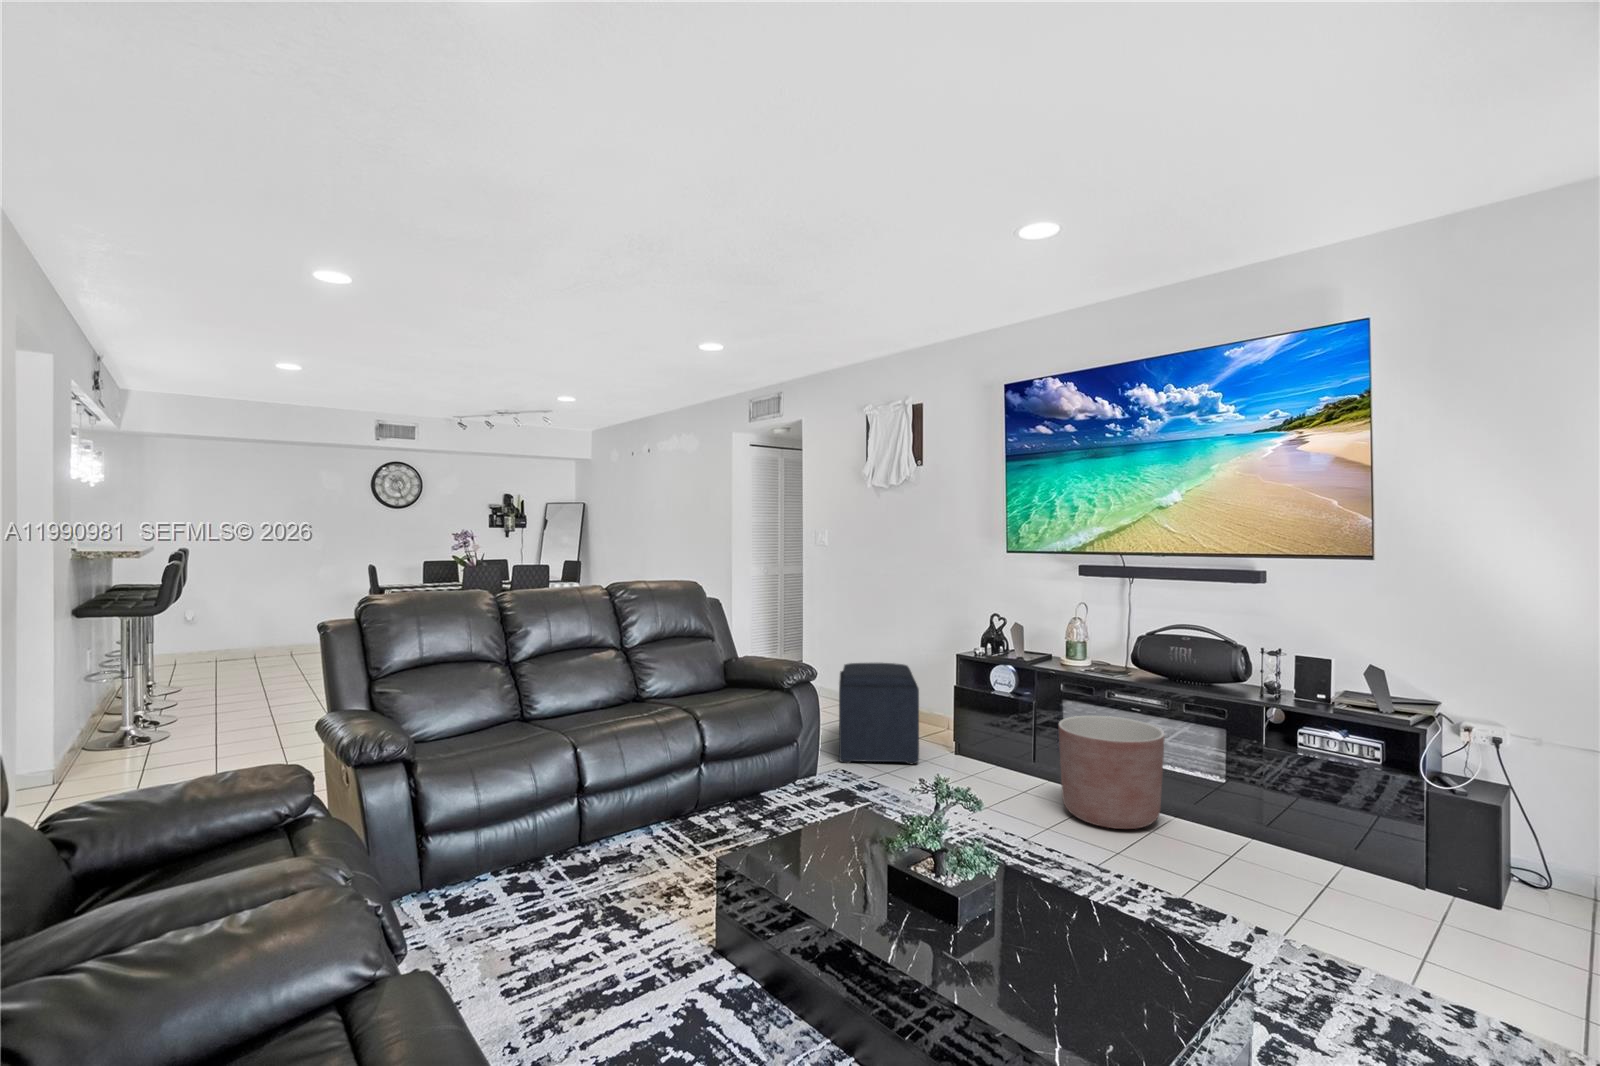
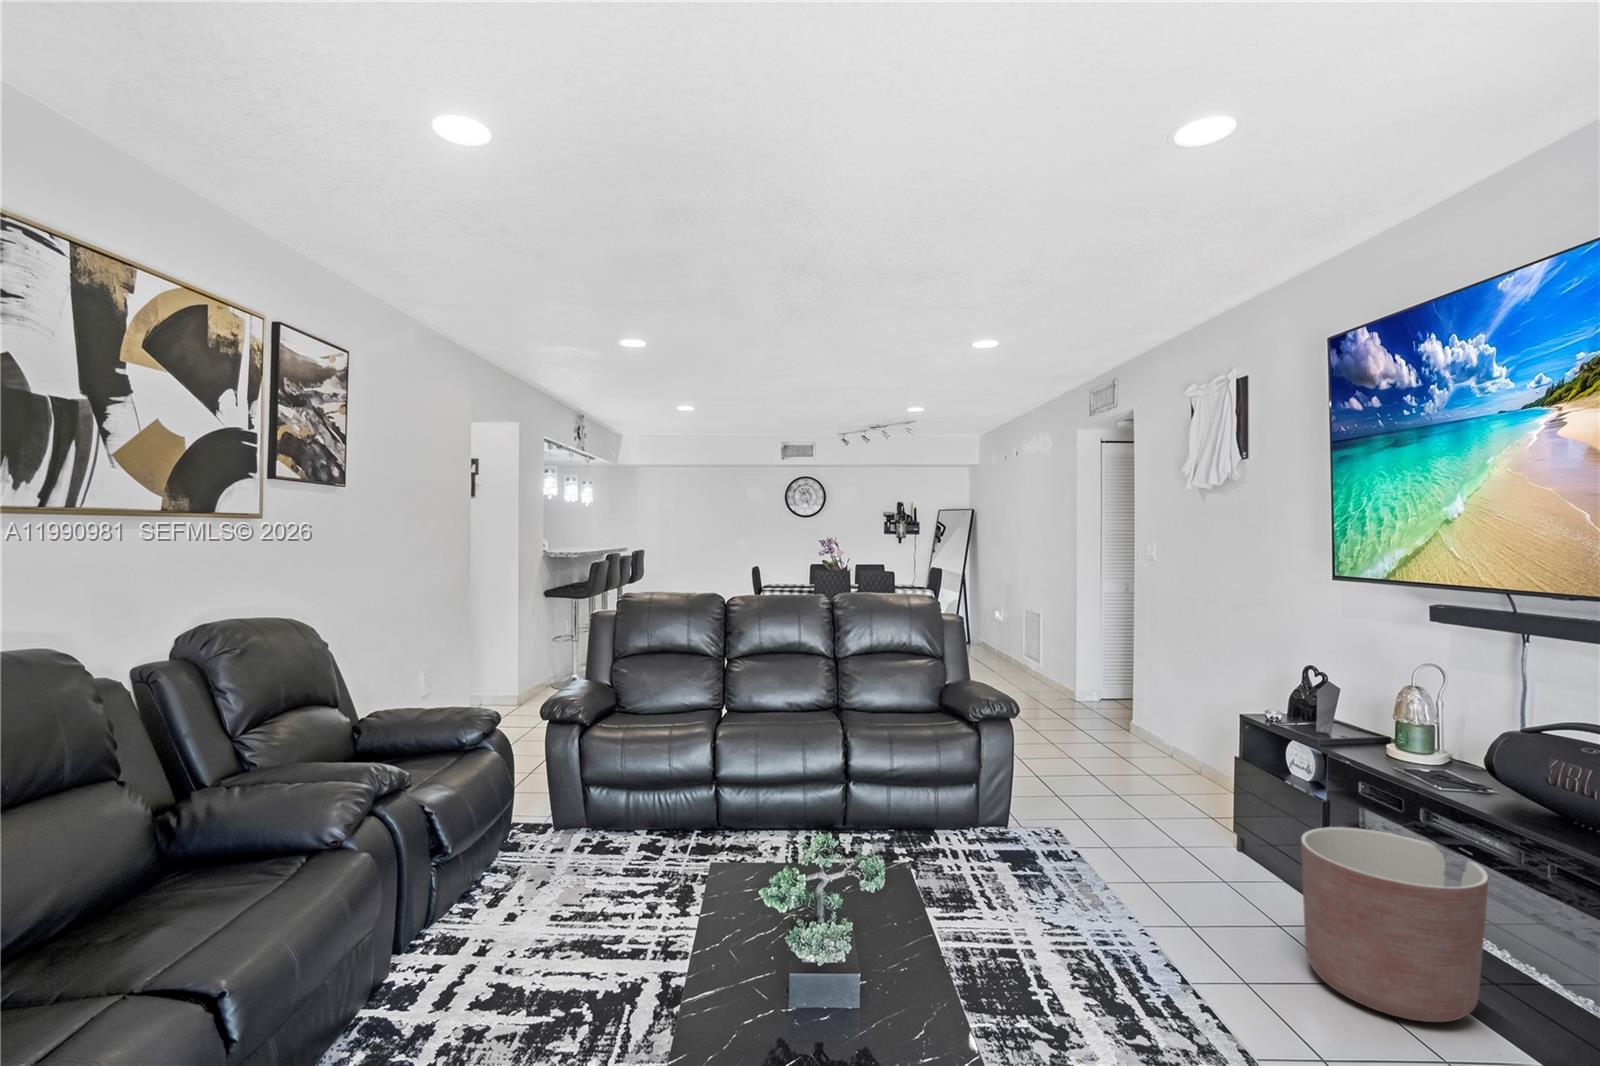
ottoman: present [839,663,919,764] -> none [1067,707,1196,846]

